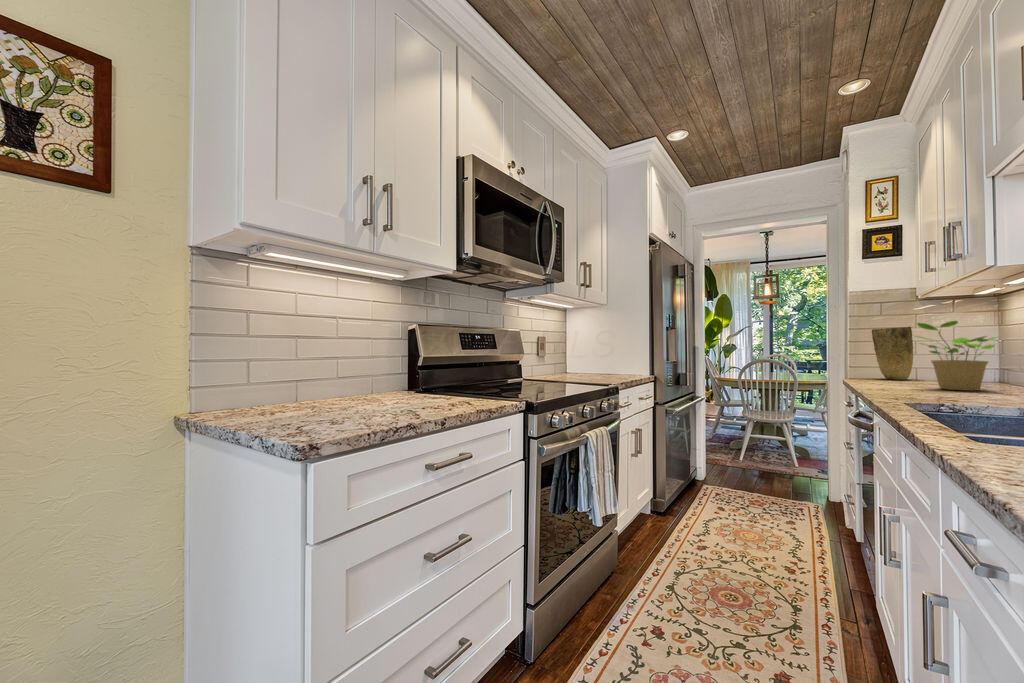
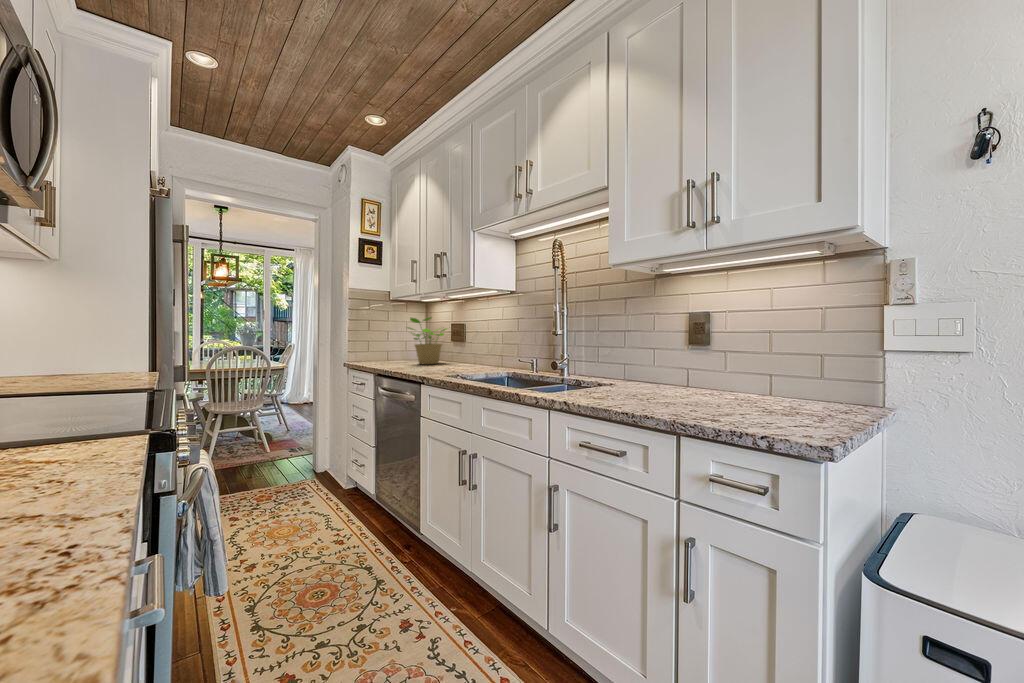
vase: present [872,326,913,379] -> none [357,320,384,361]

